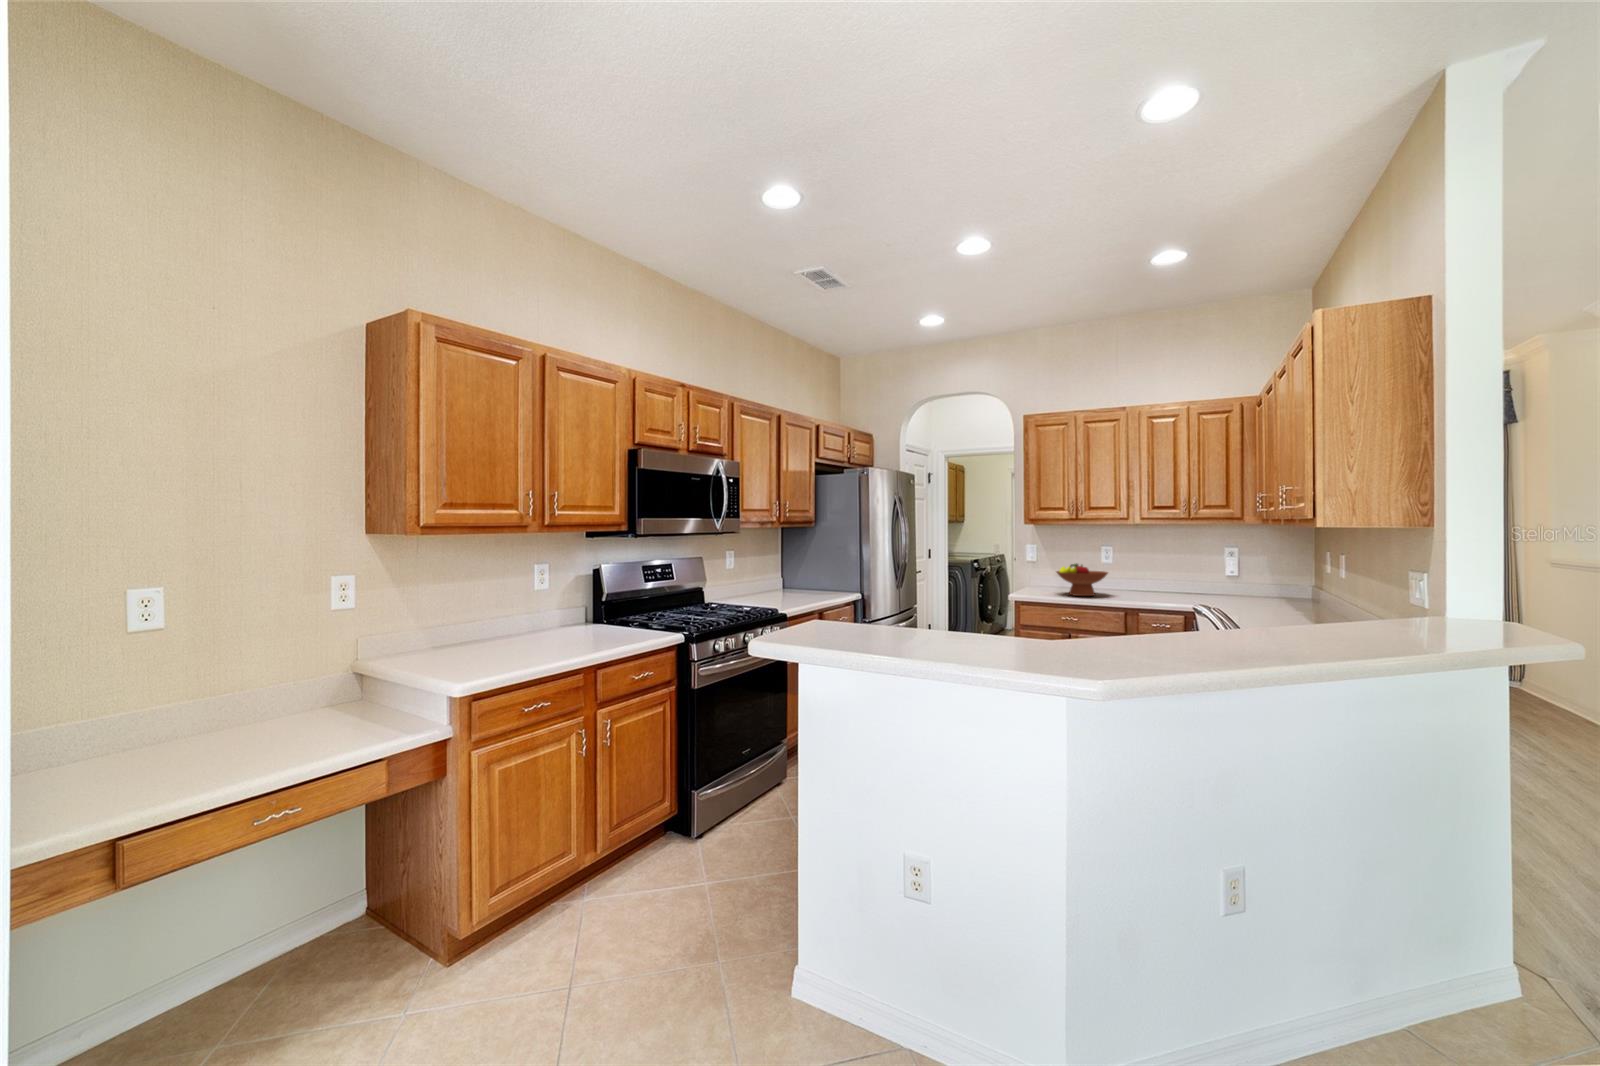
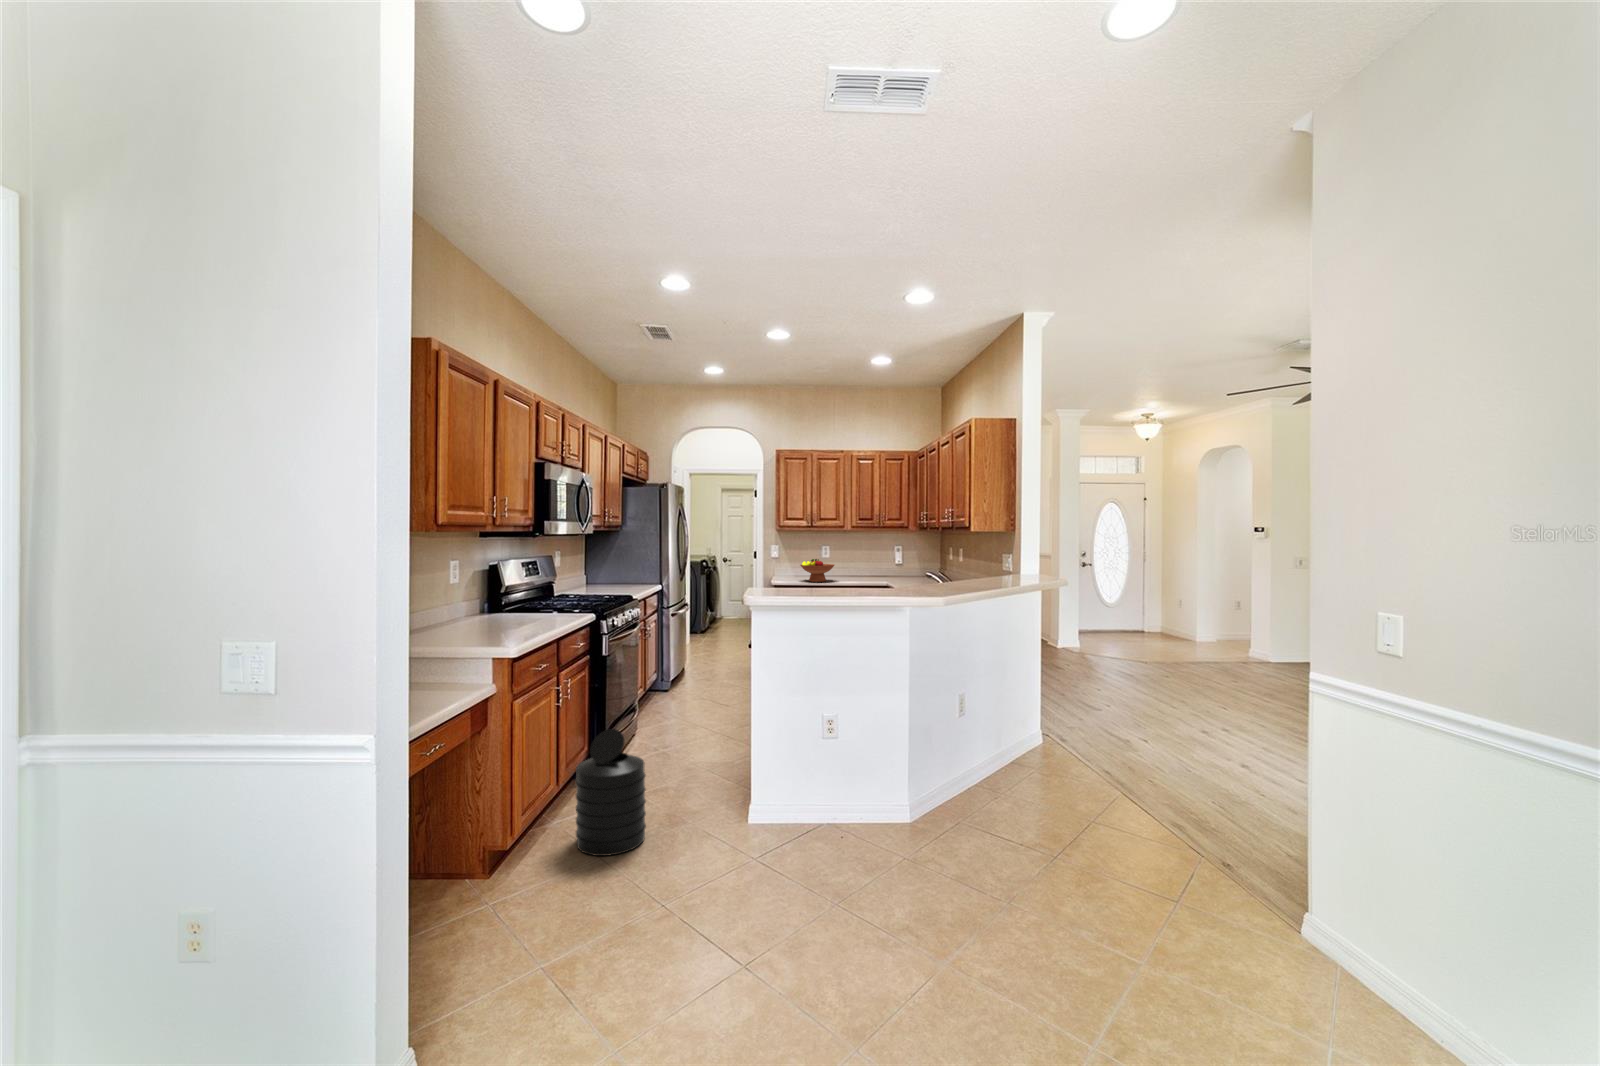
trash can: none [543,810,646,1007] -> present [576,729,646,856]

